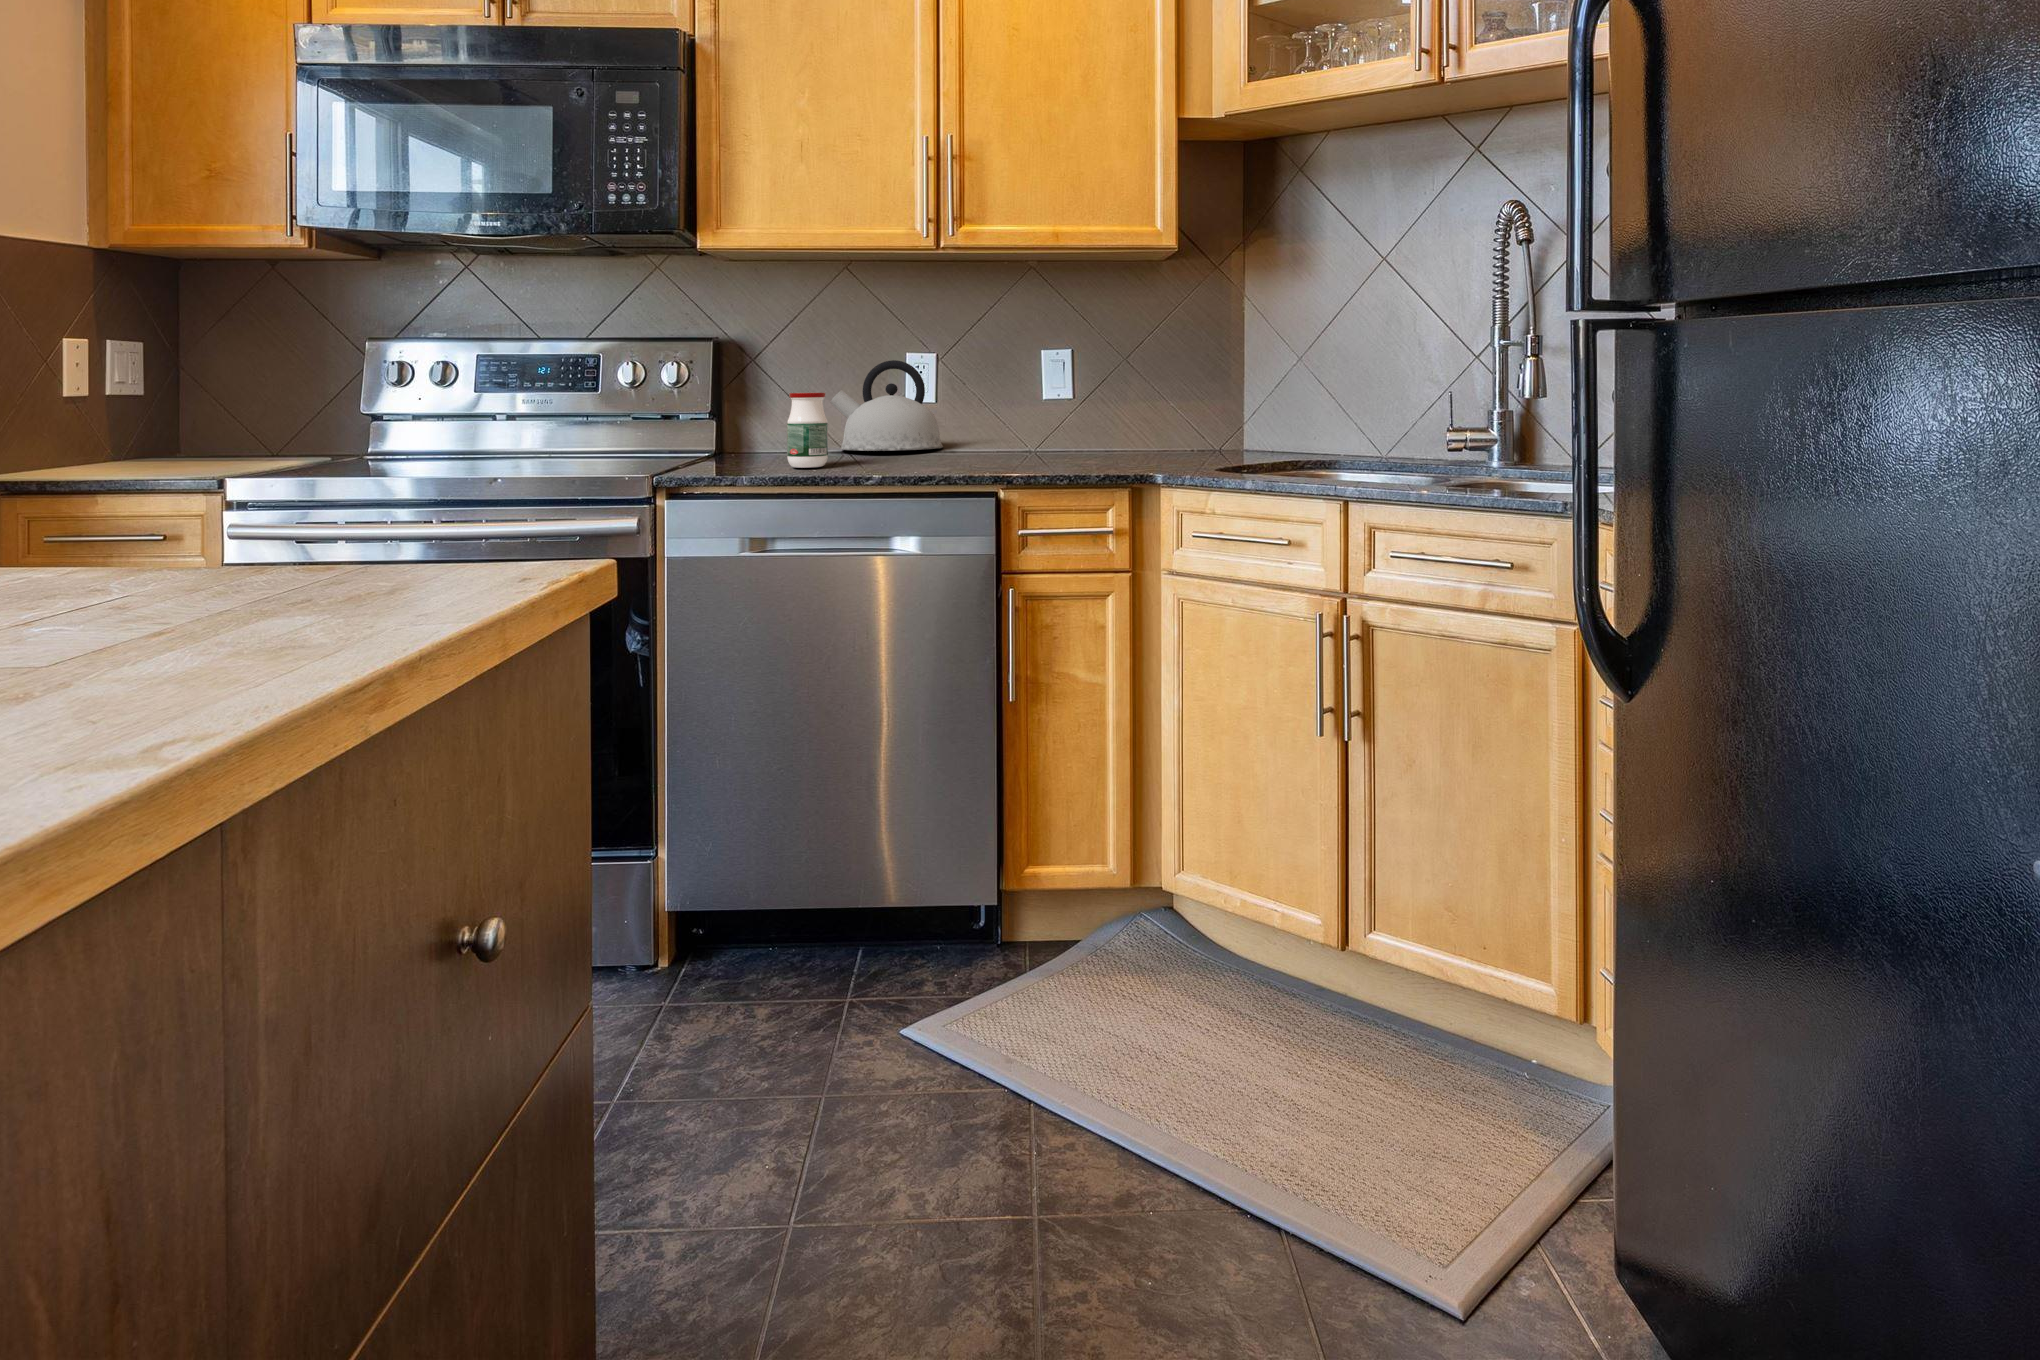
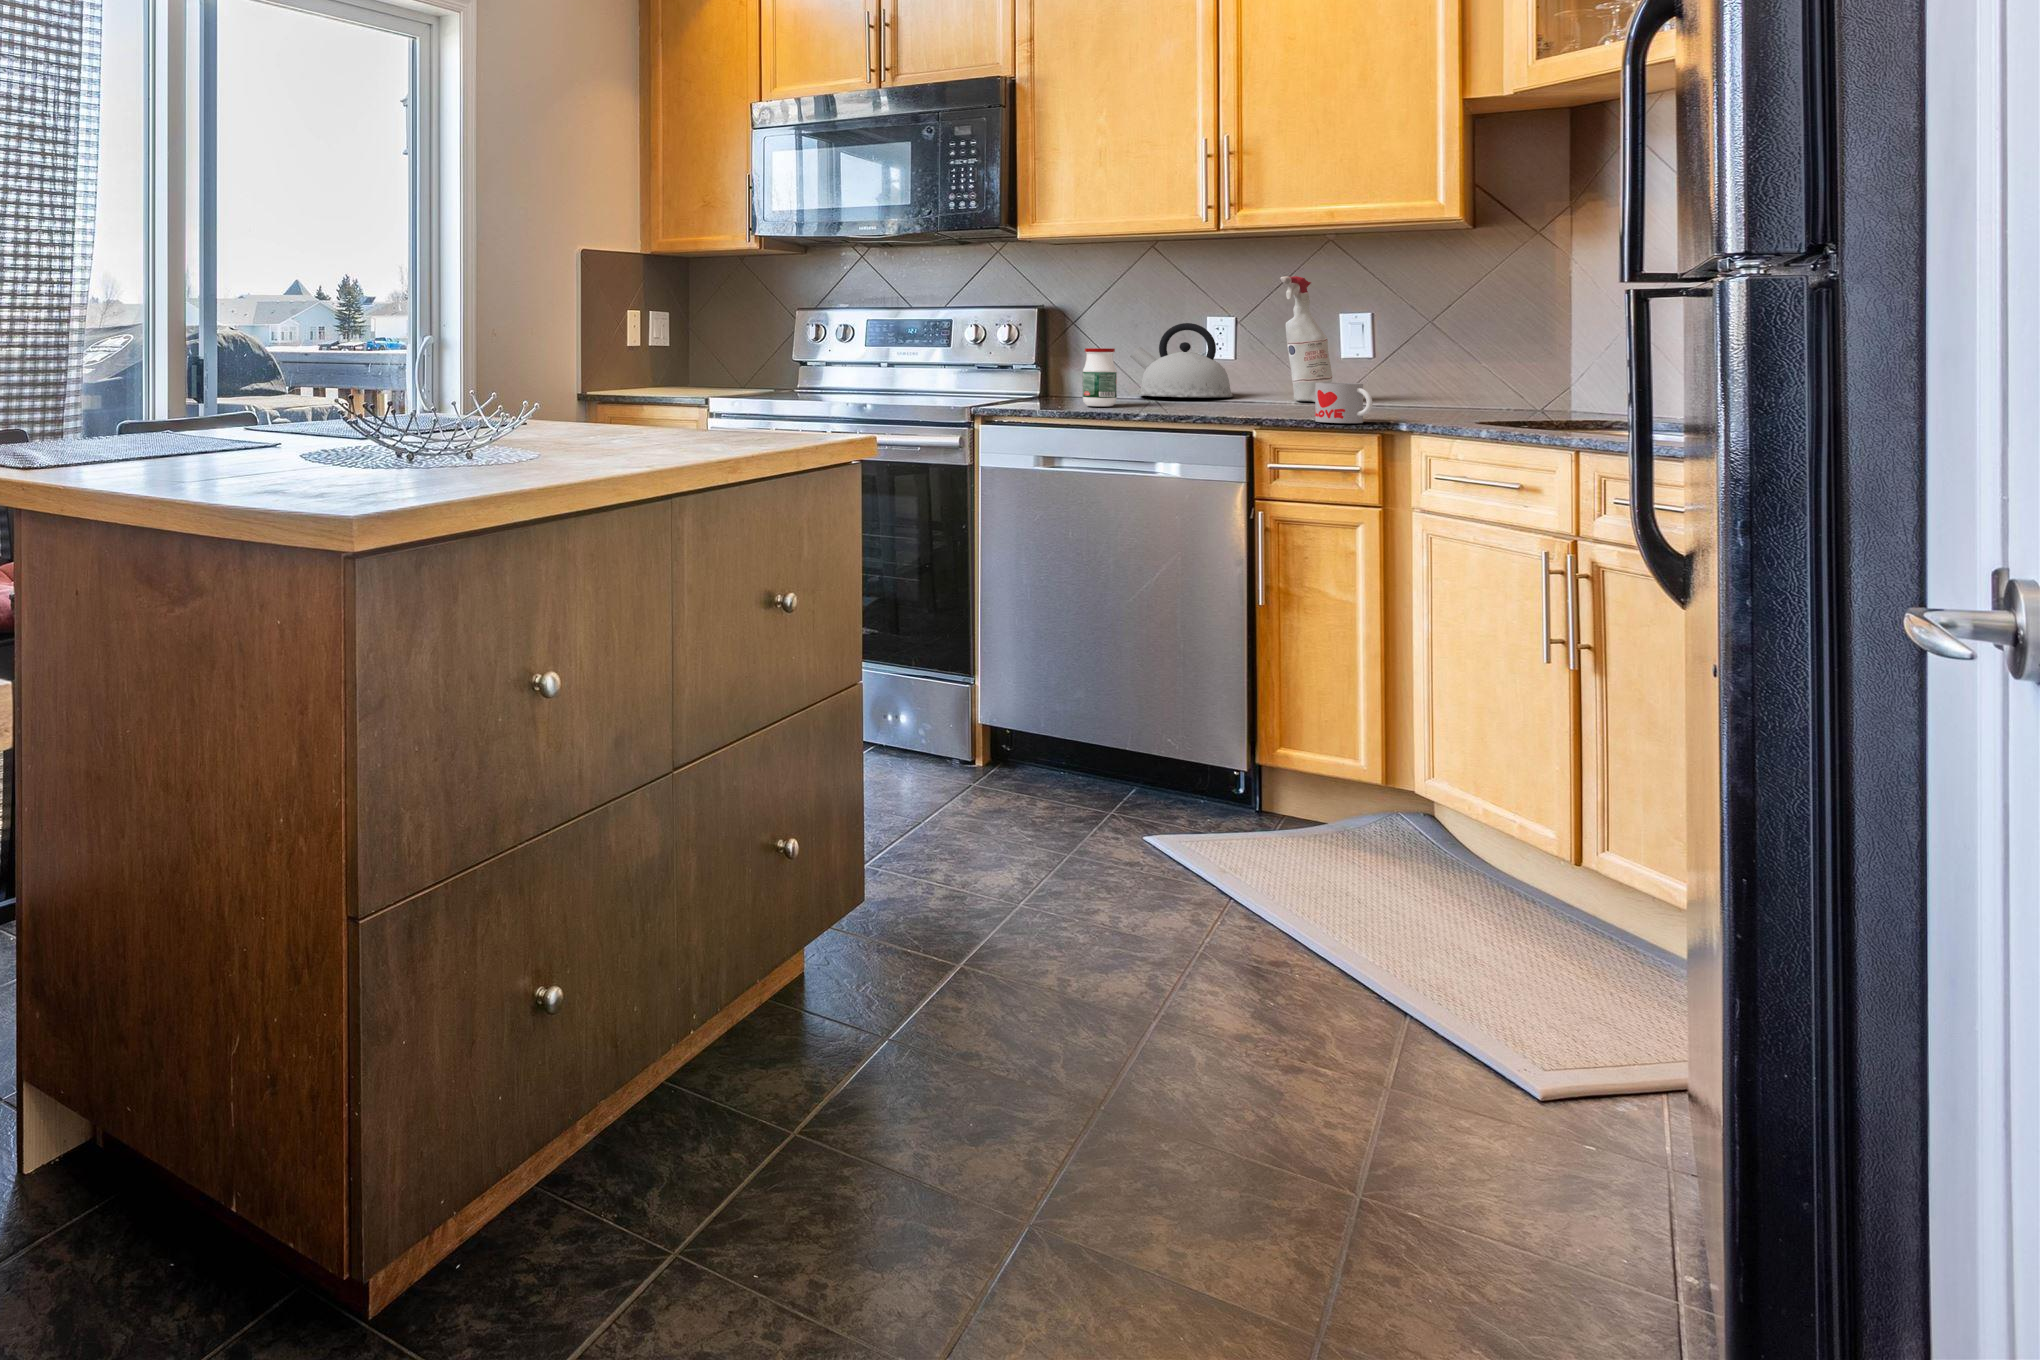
spray bottle: none [998,306,1047,450] -> present [1280,276,1332,402]
mug: none [1061,428,1121,476] -> present [1315,383,1373,423]

